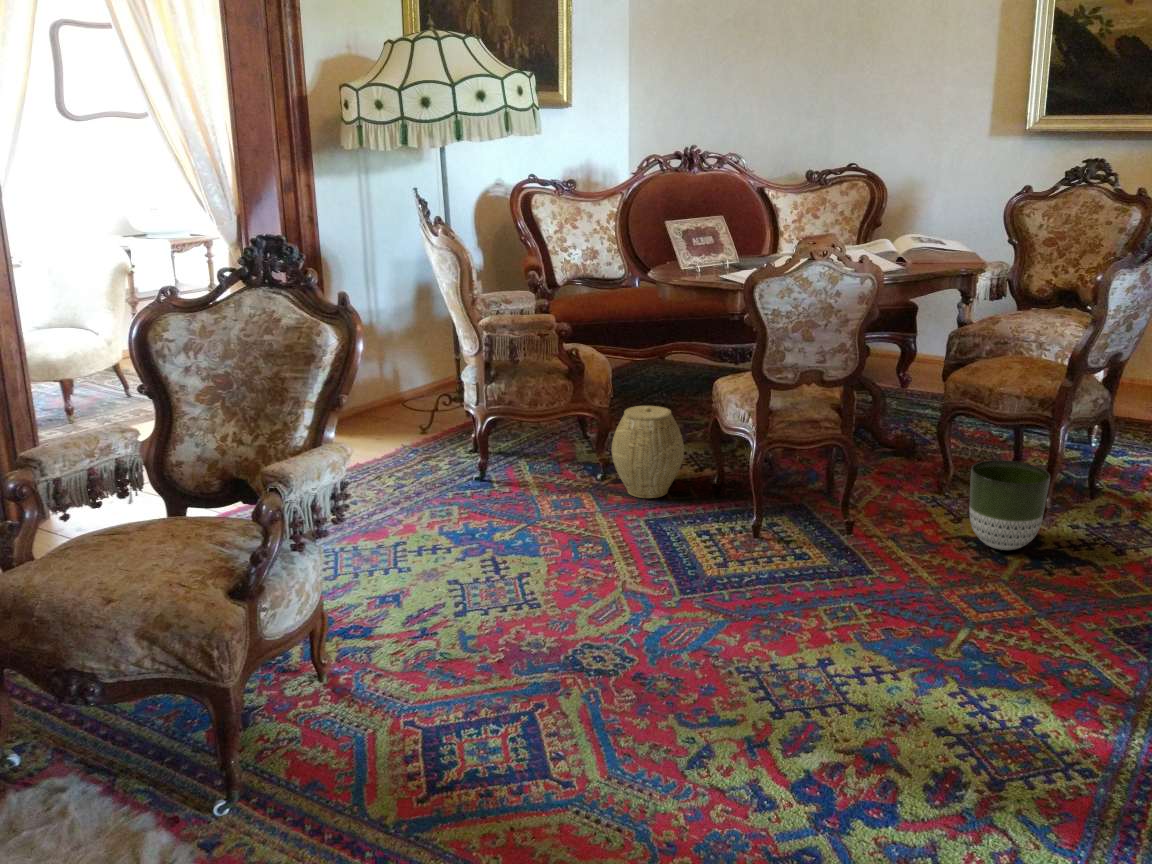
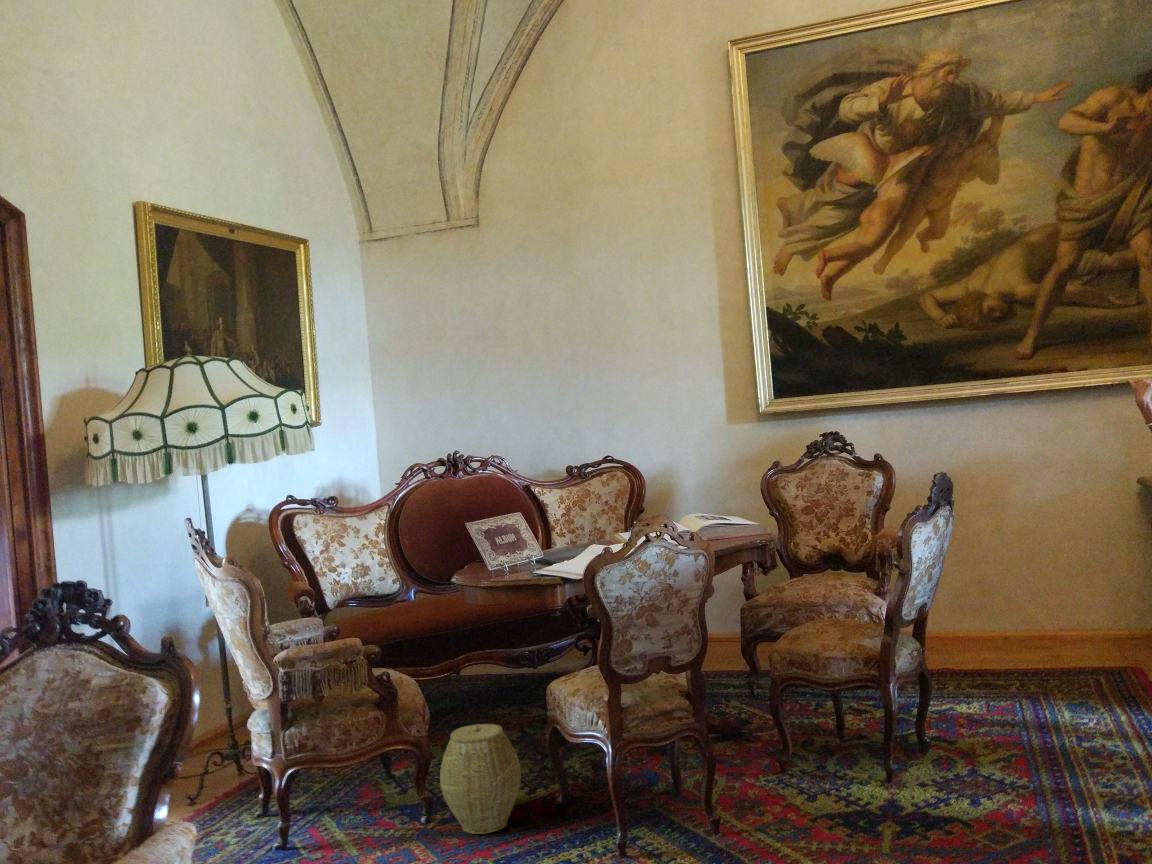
planter: present [969,460,1050,550] -> none [825,725,903,821]

